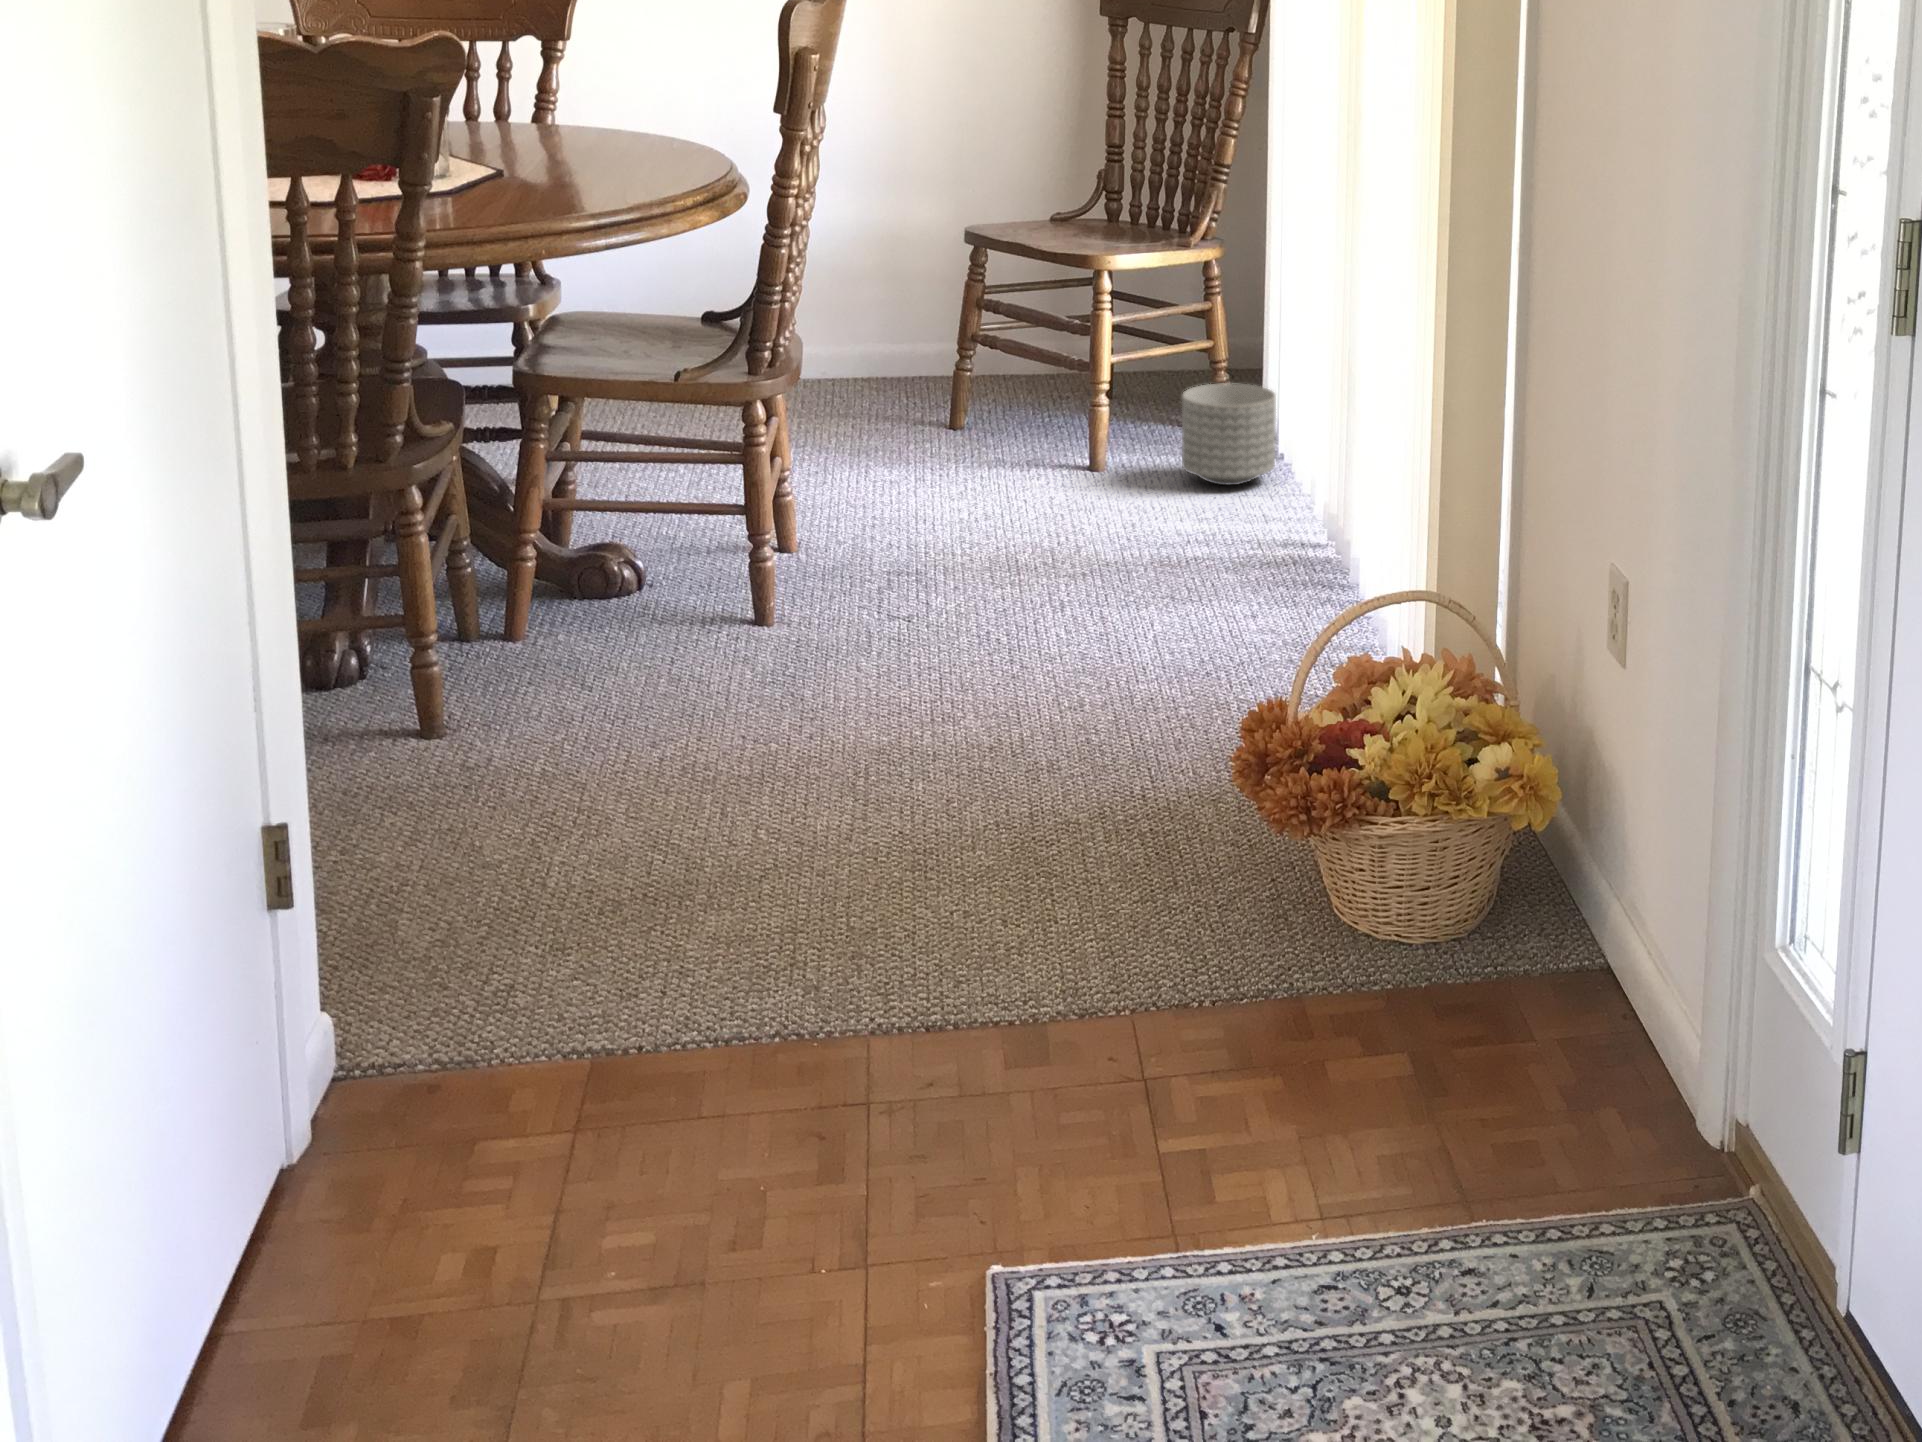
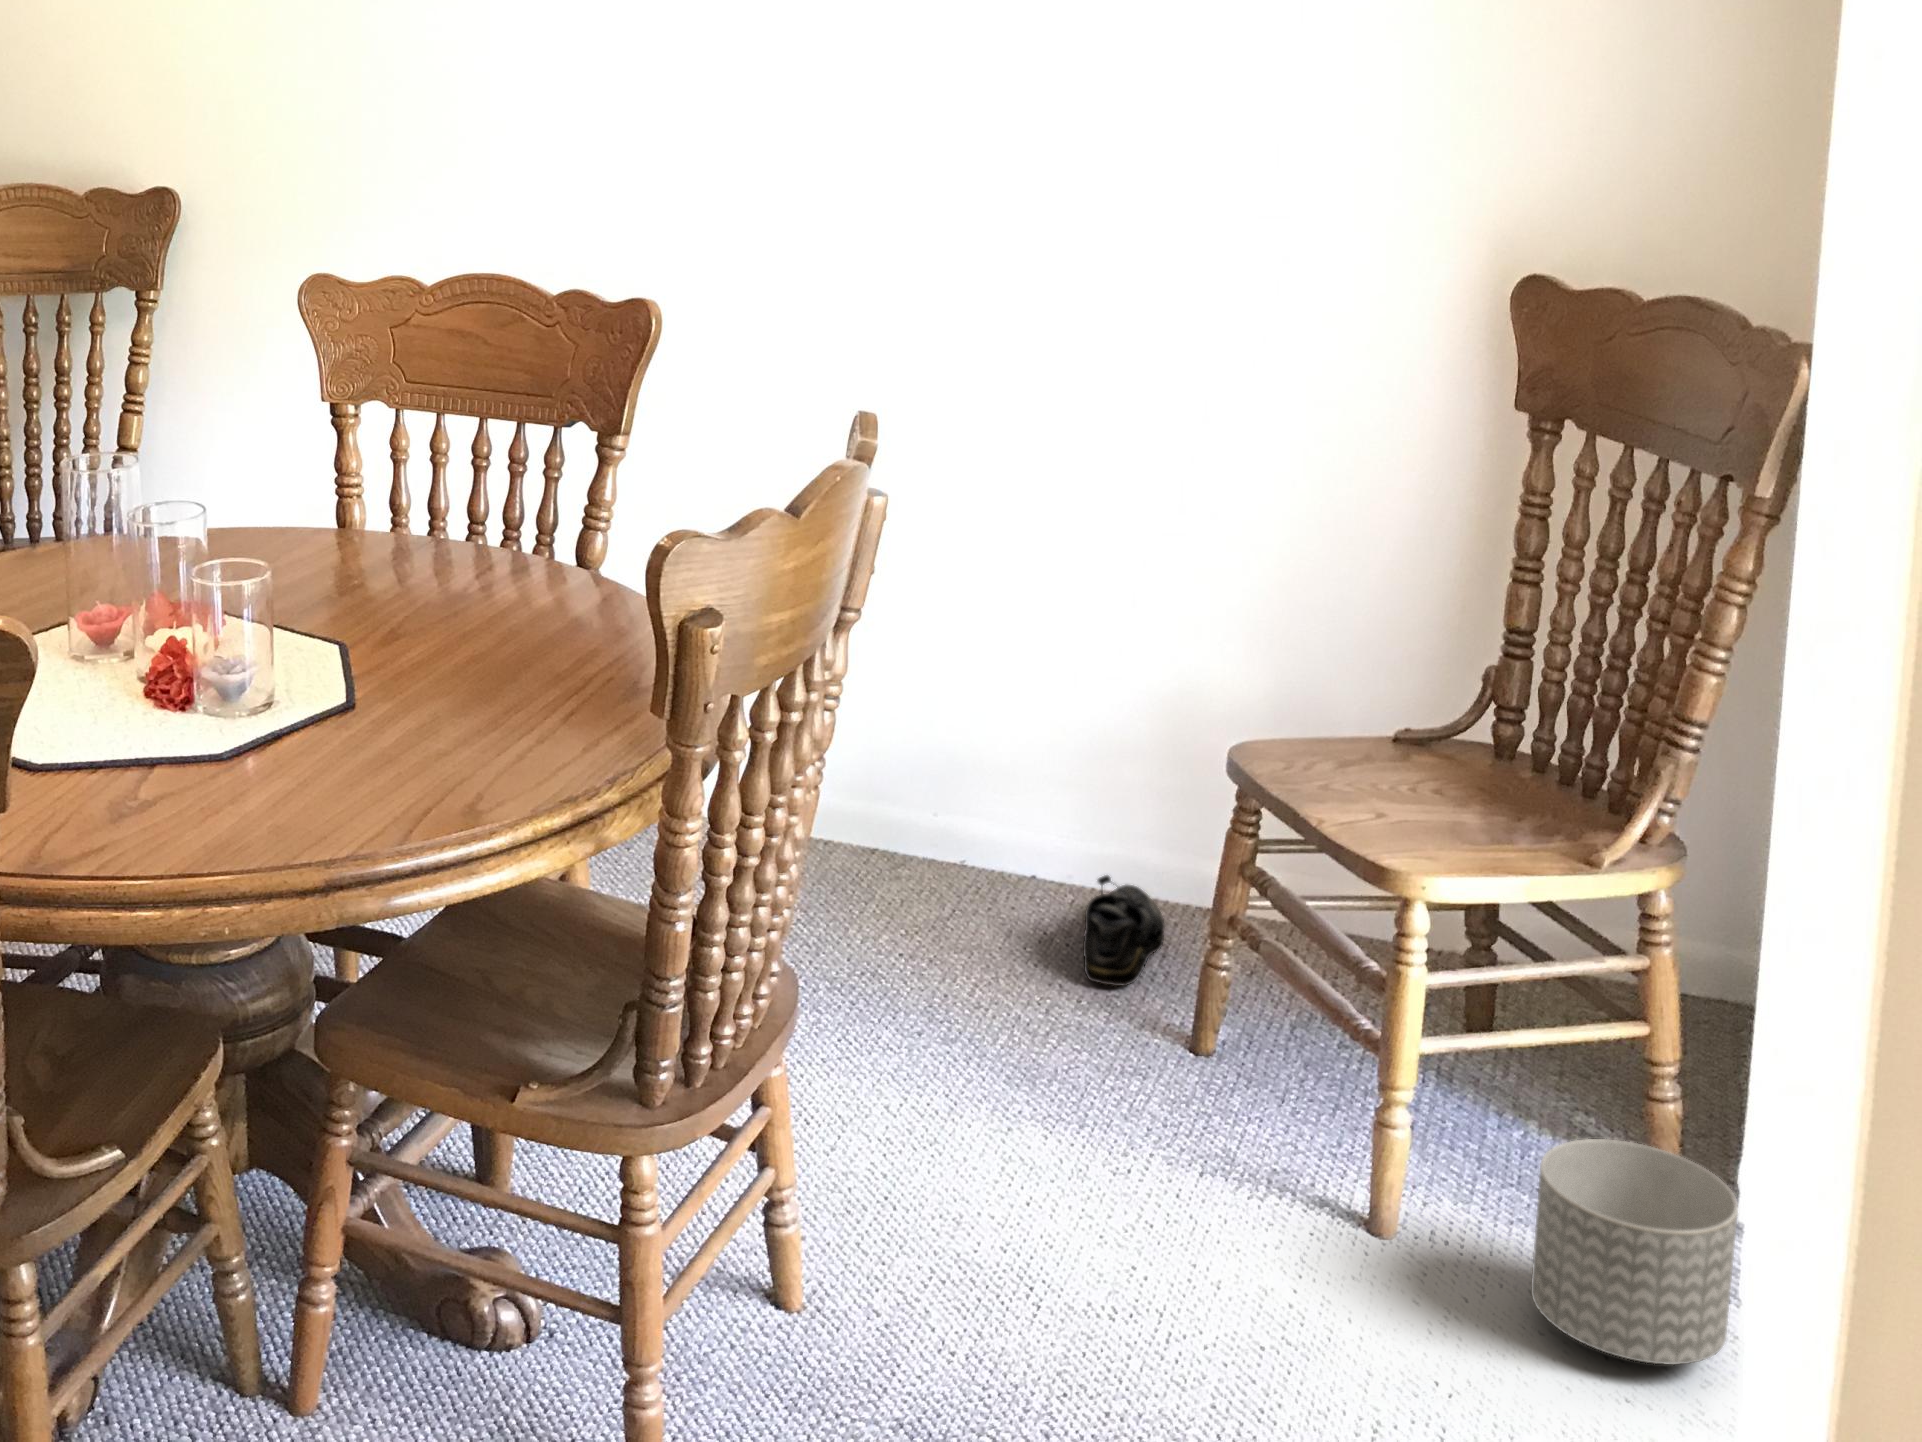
shoe: none [861,348,910,413] -> present [1083,875,1164,986]

